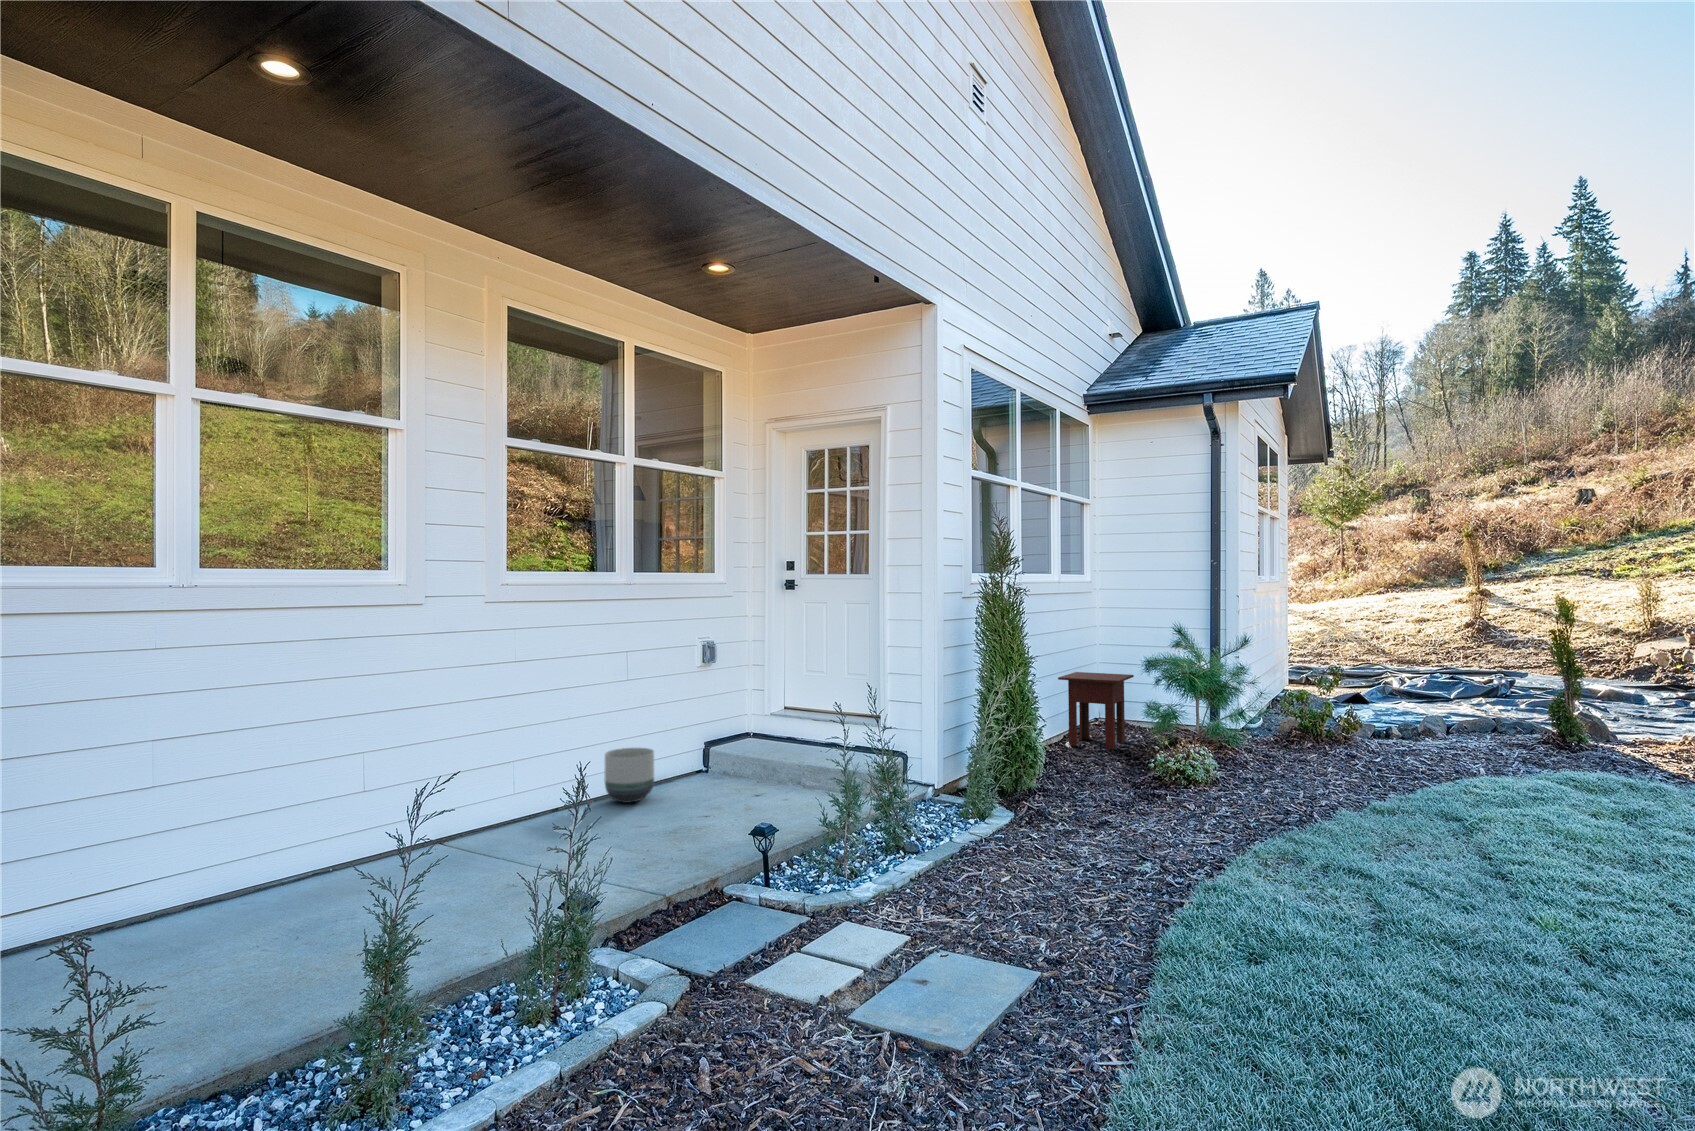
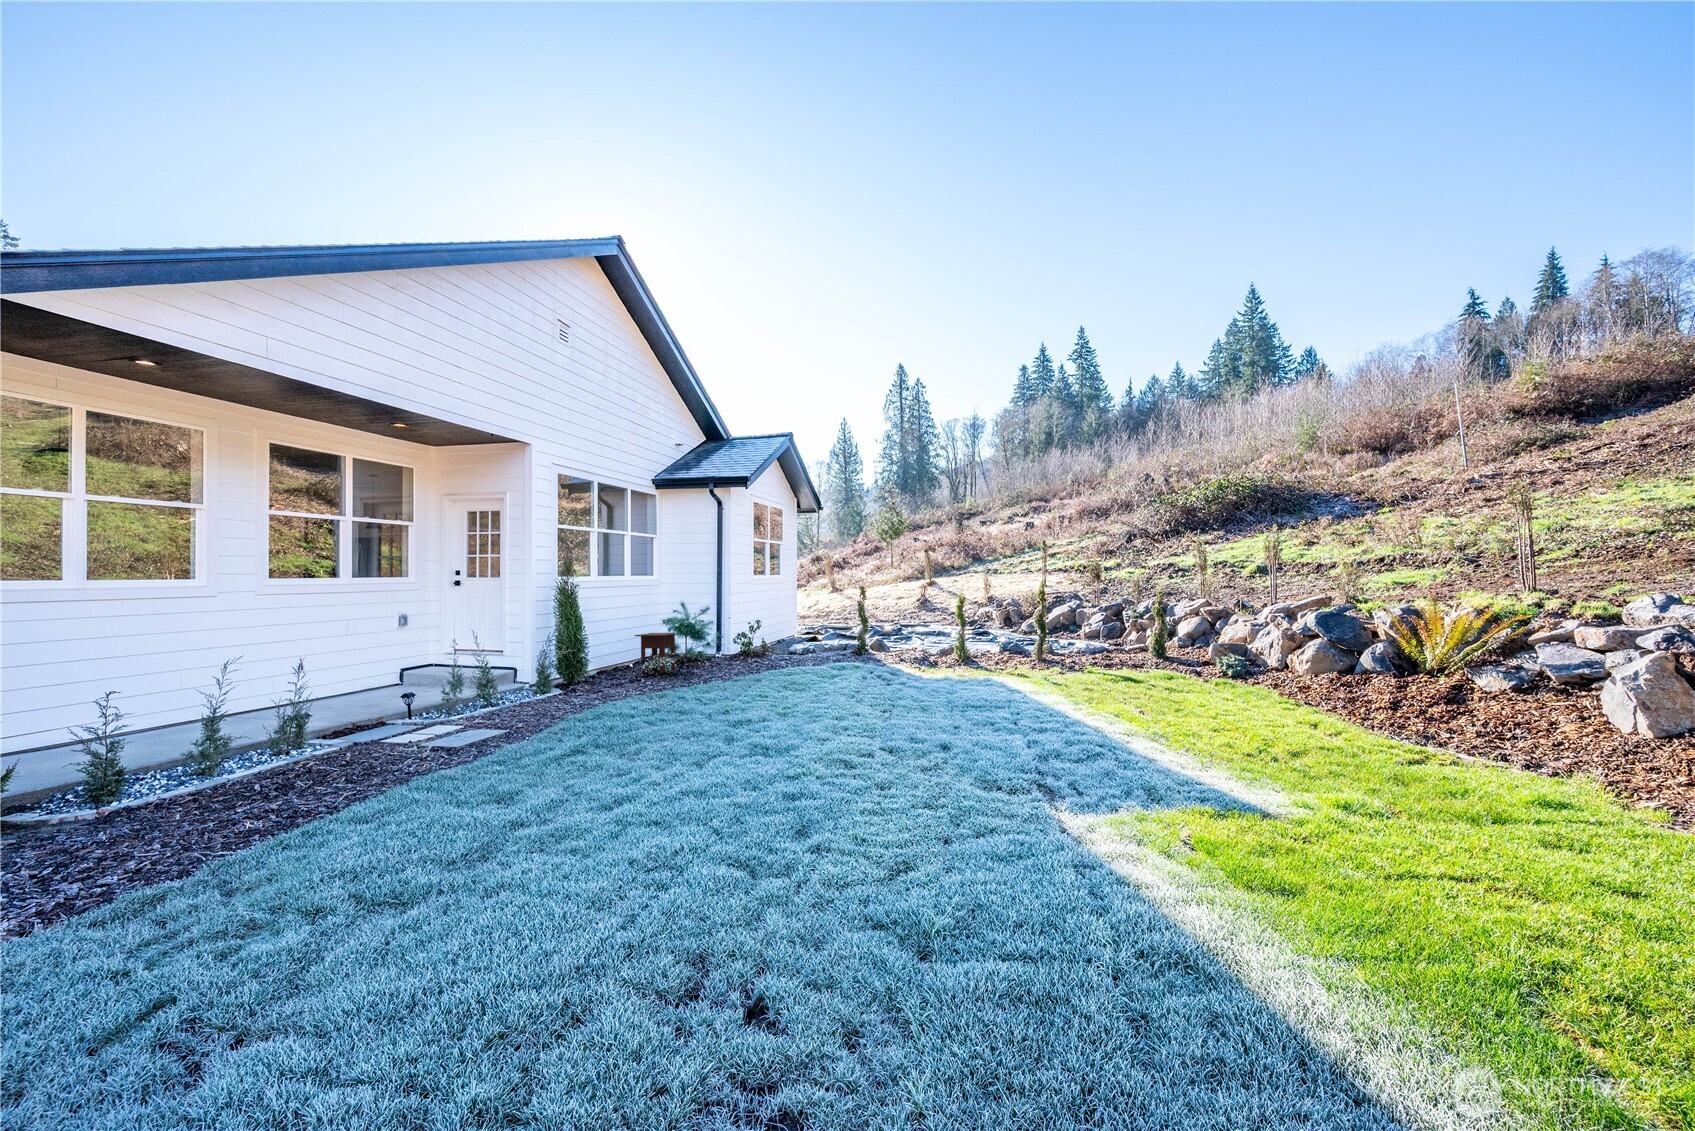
planter: present [605,748,654,803] -> none [329,673,360,701]

